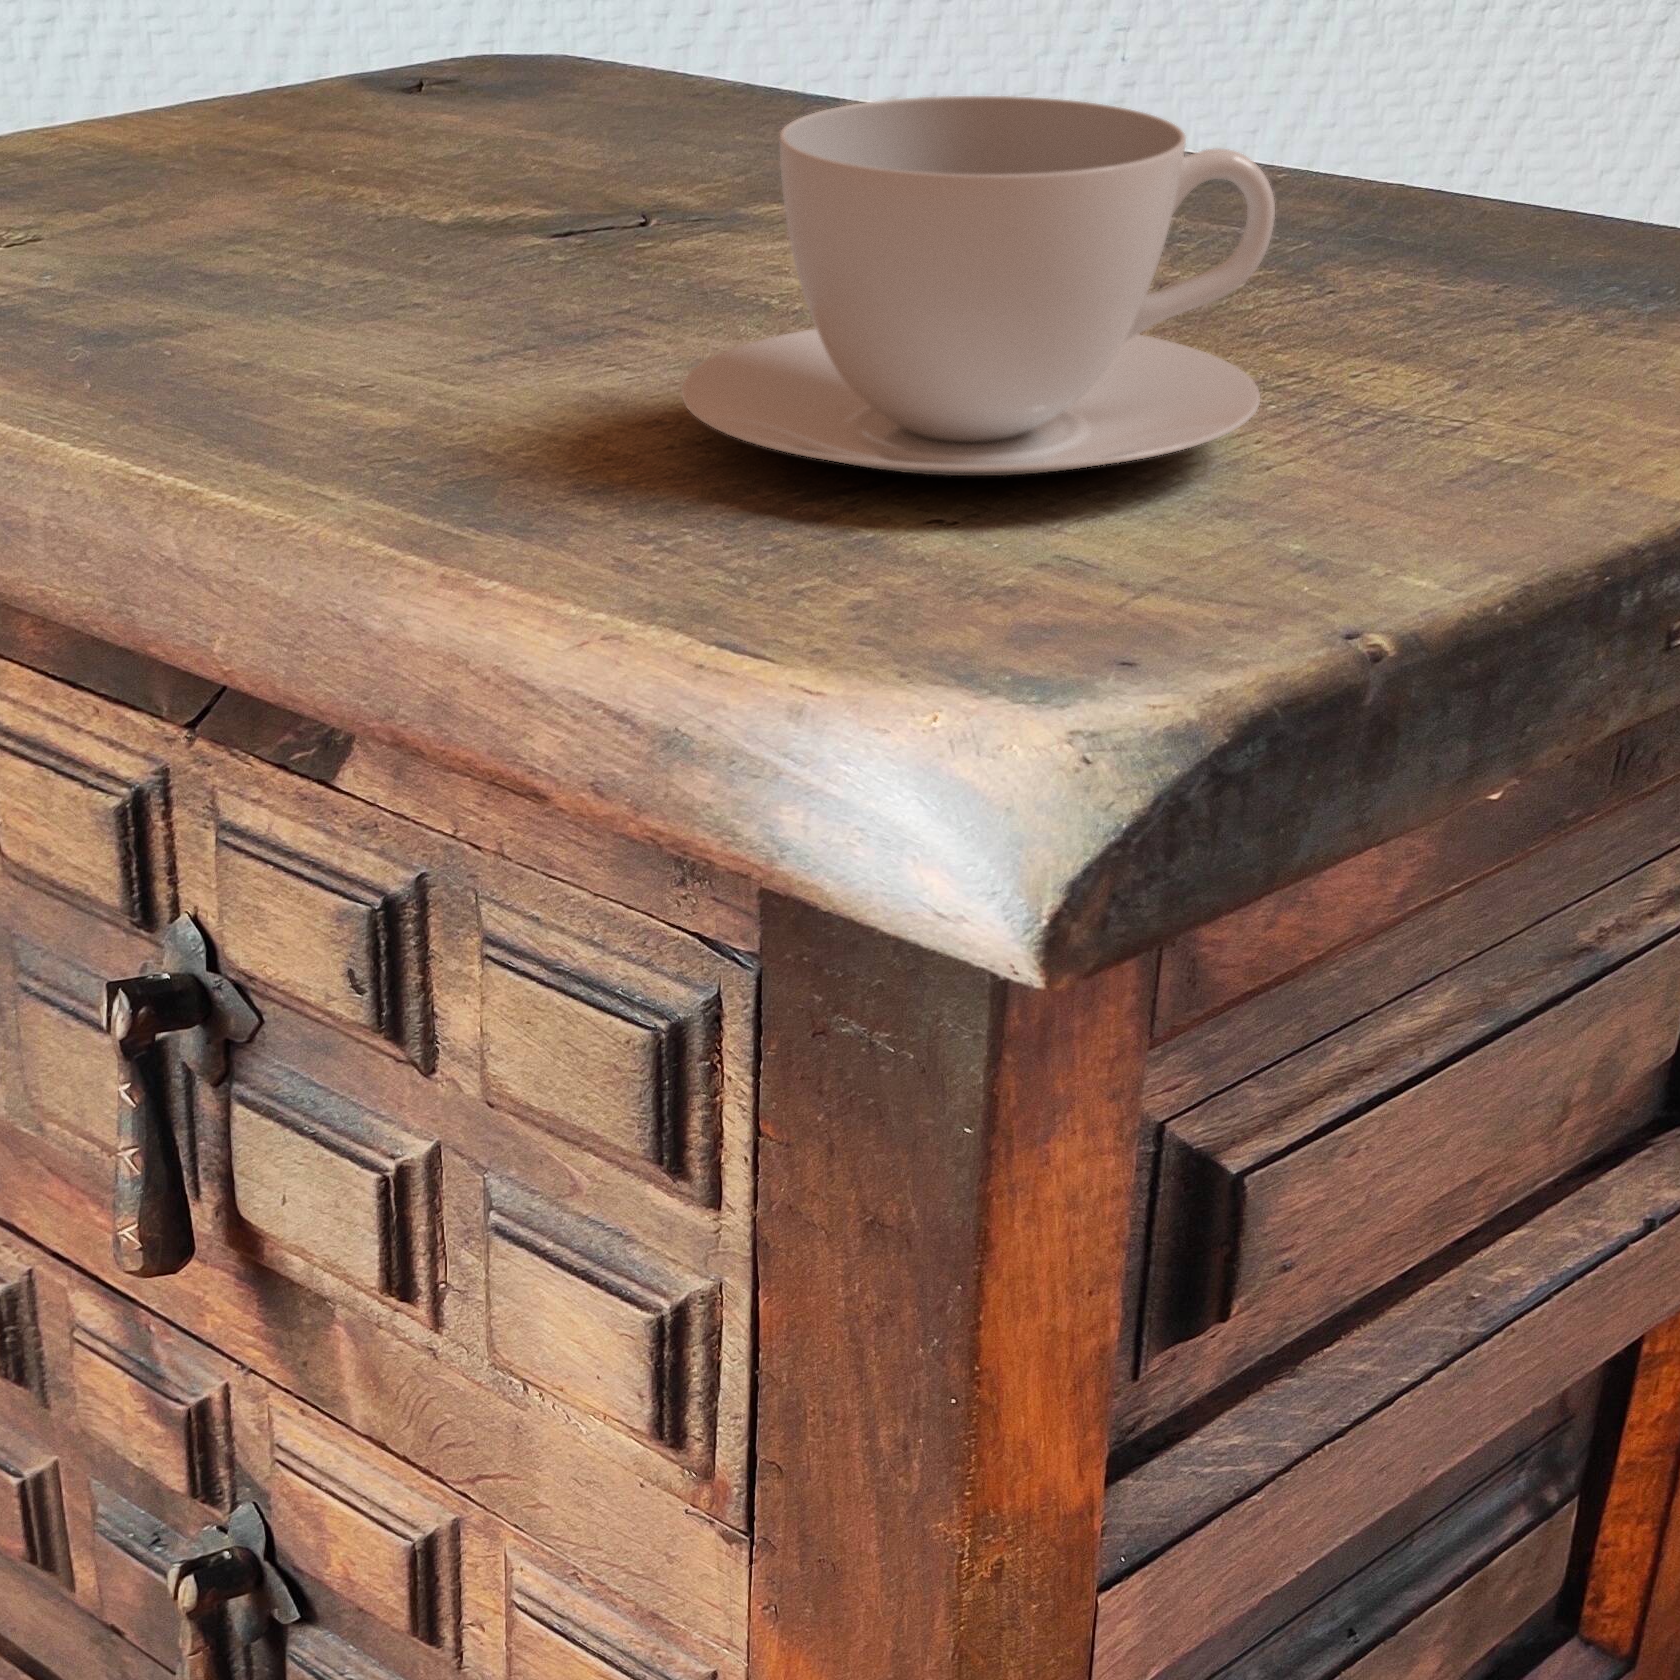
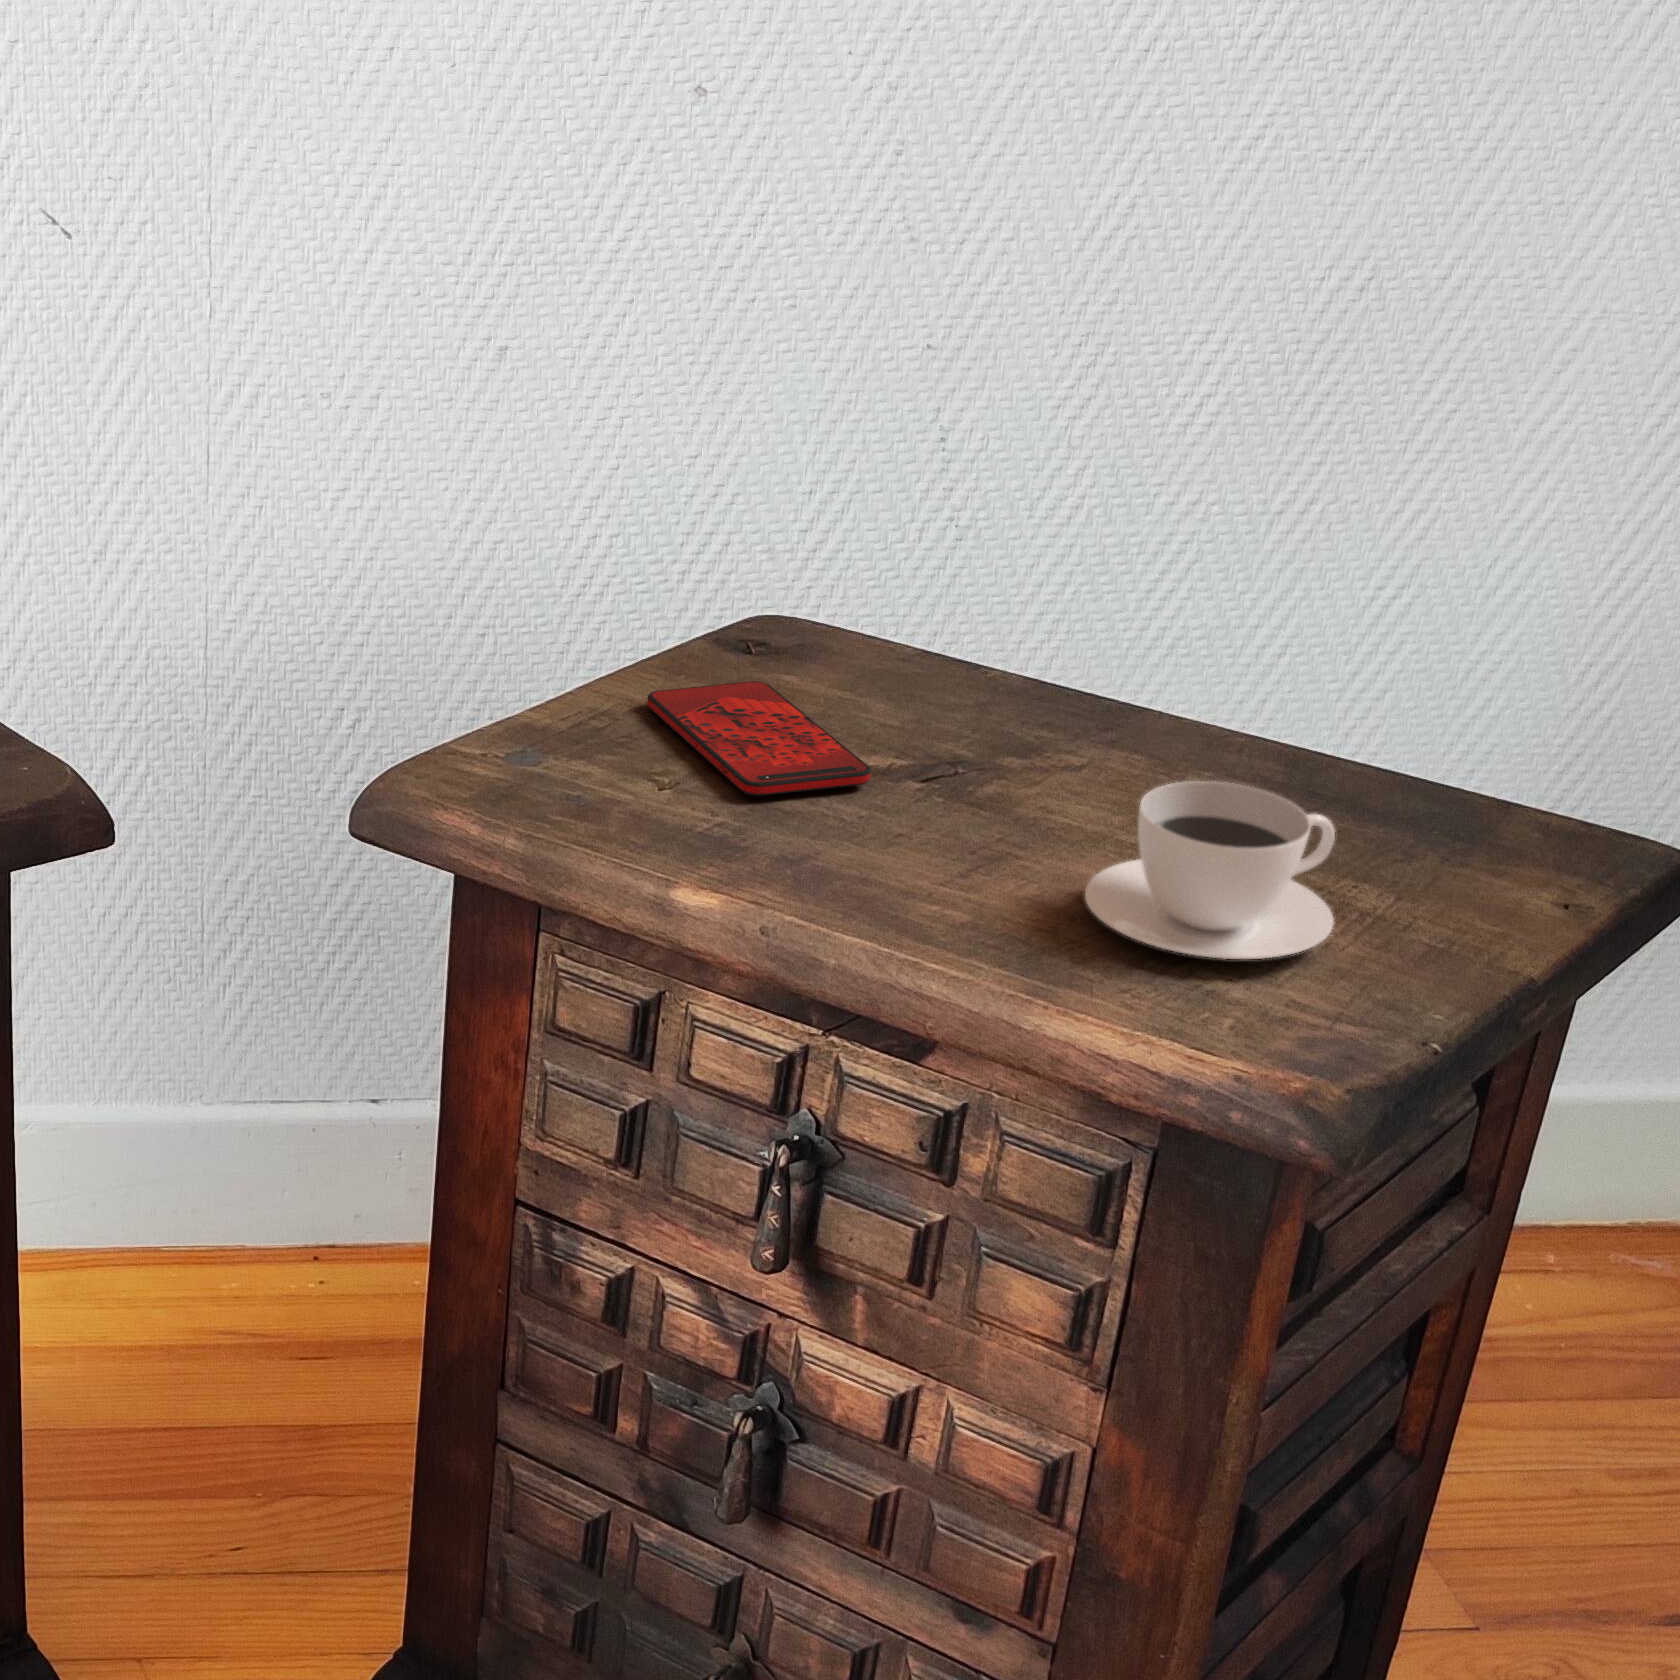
smartphone: none [102,118,426,255] -> present [647,681,871,796]

